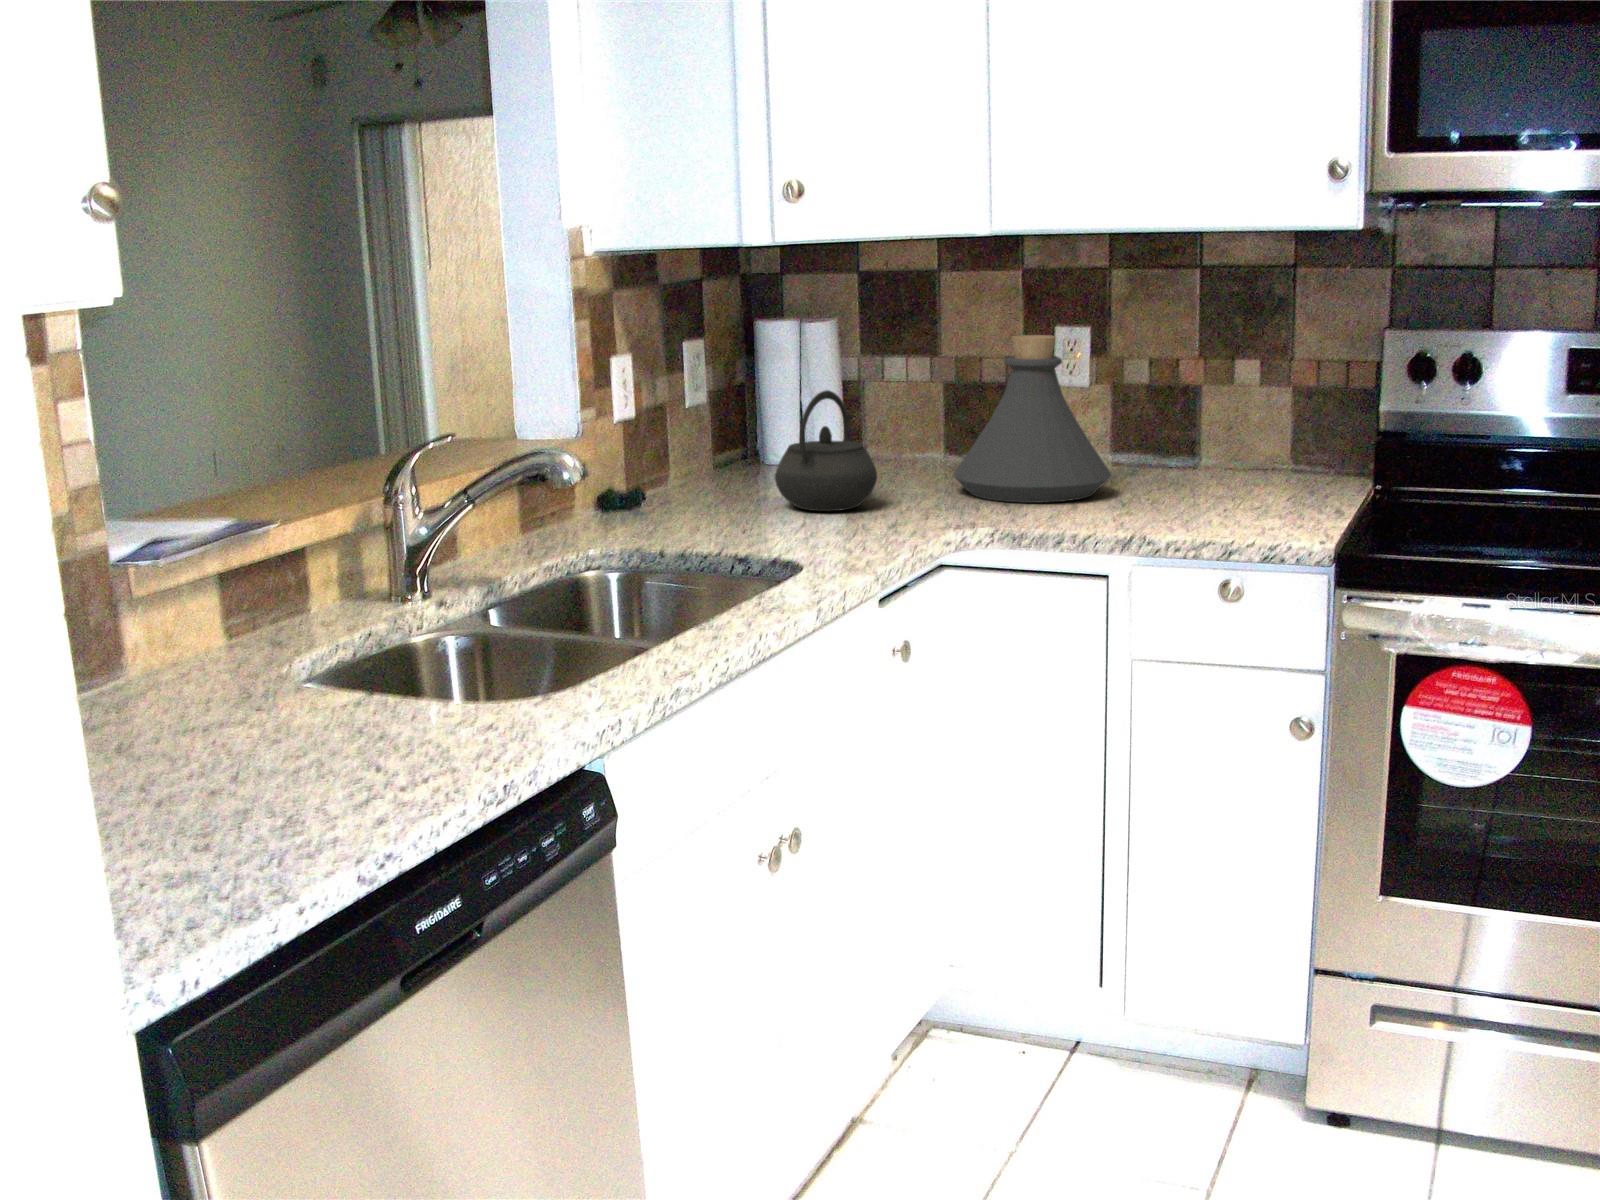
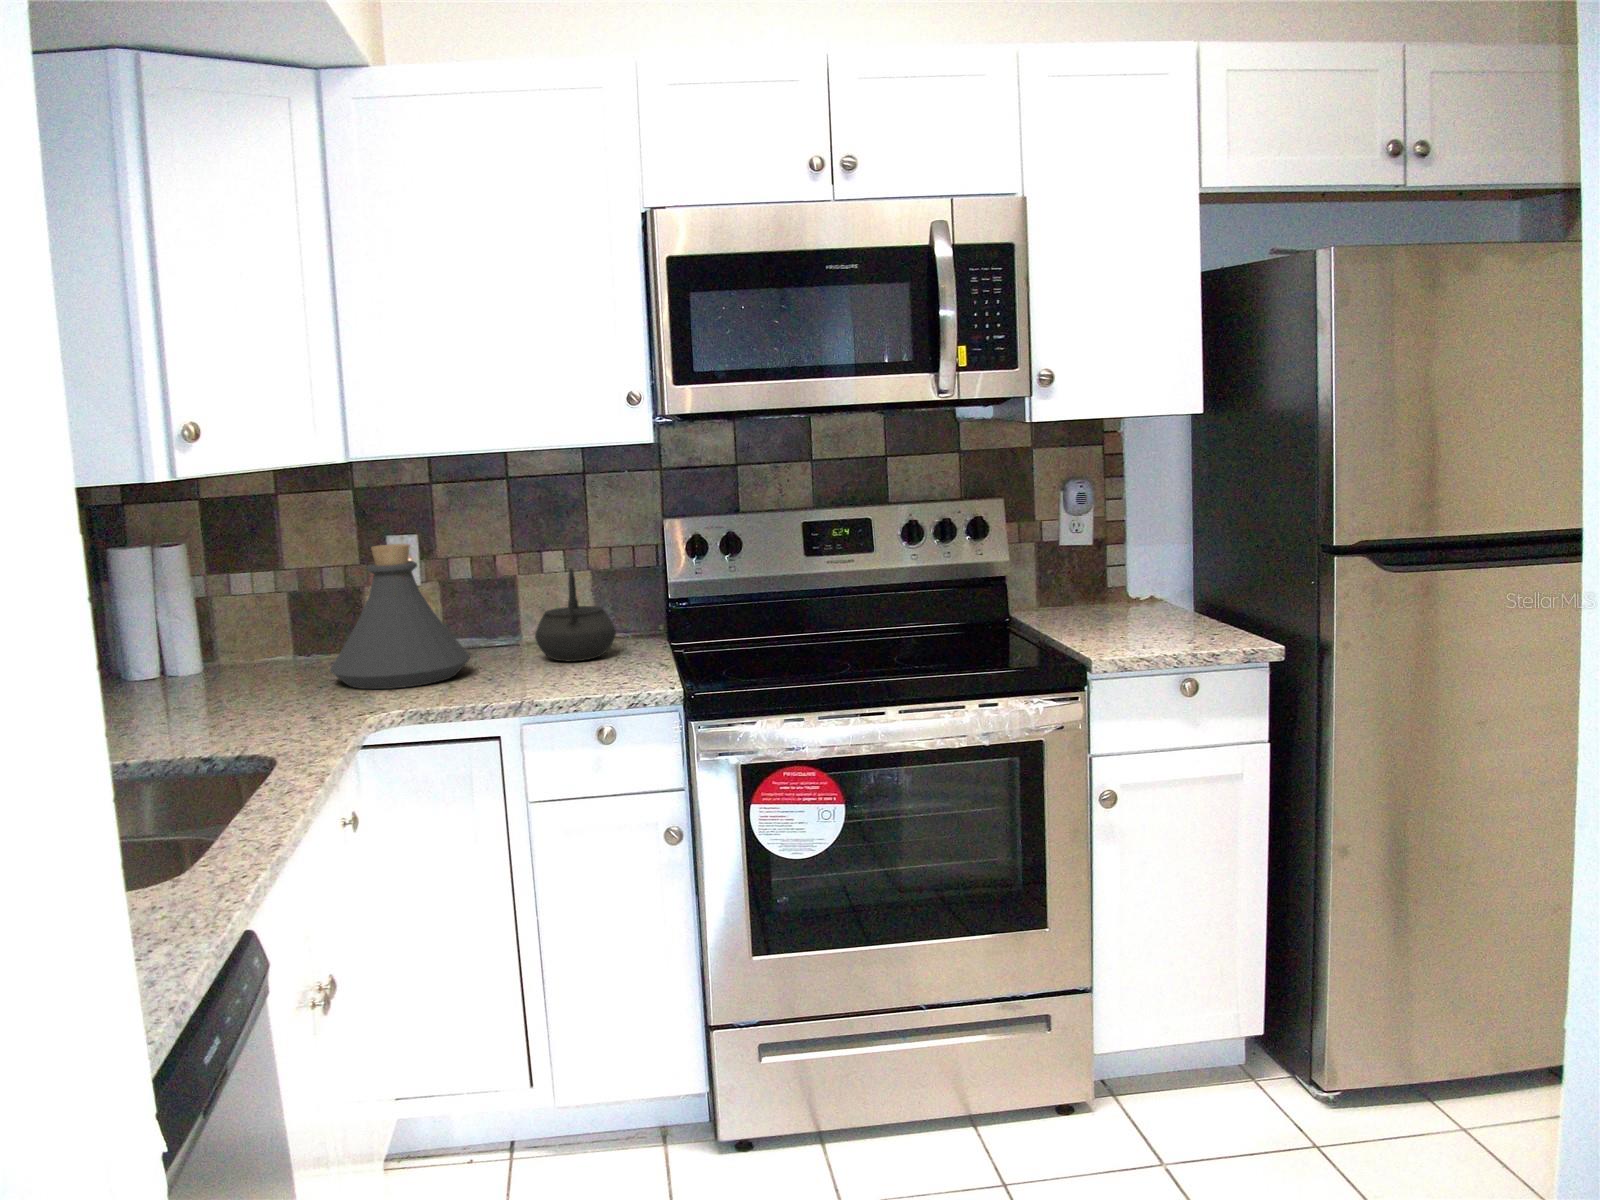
kettle: present [775,390,877,511] -> present [535,568,616,661]

